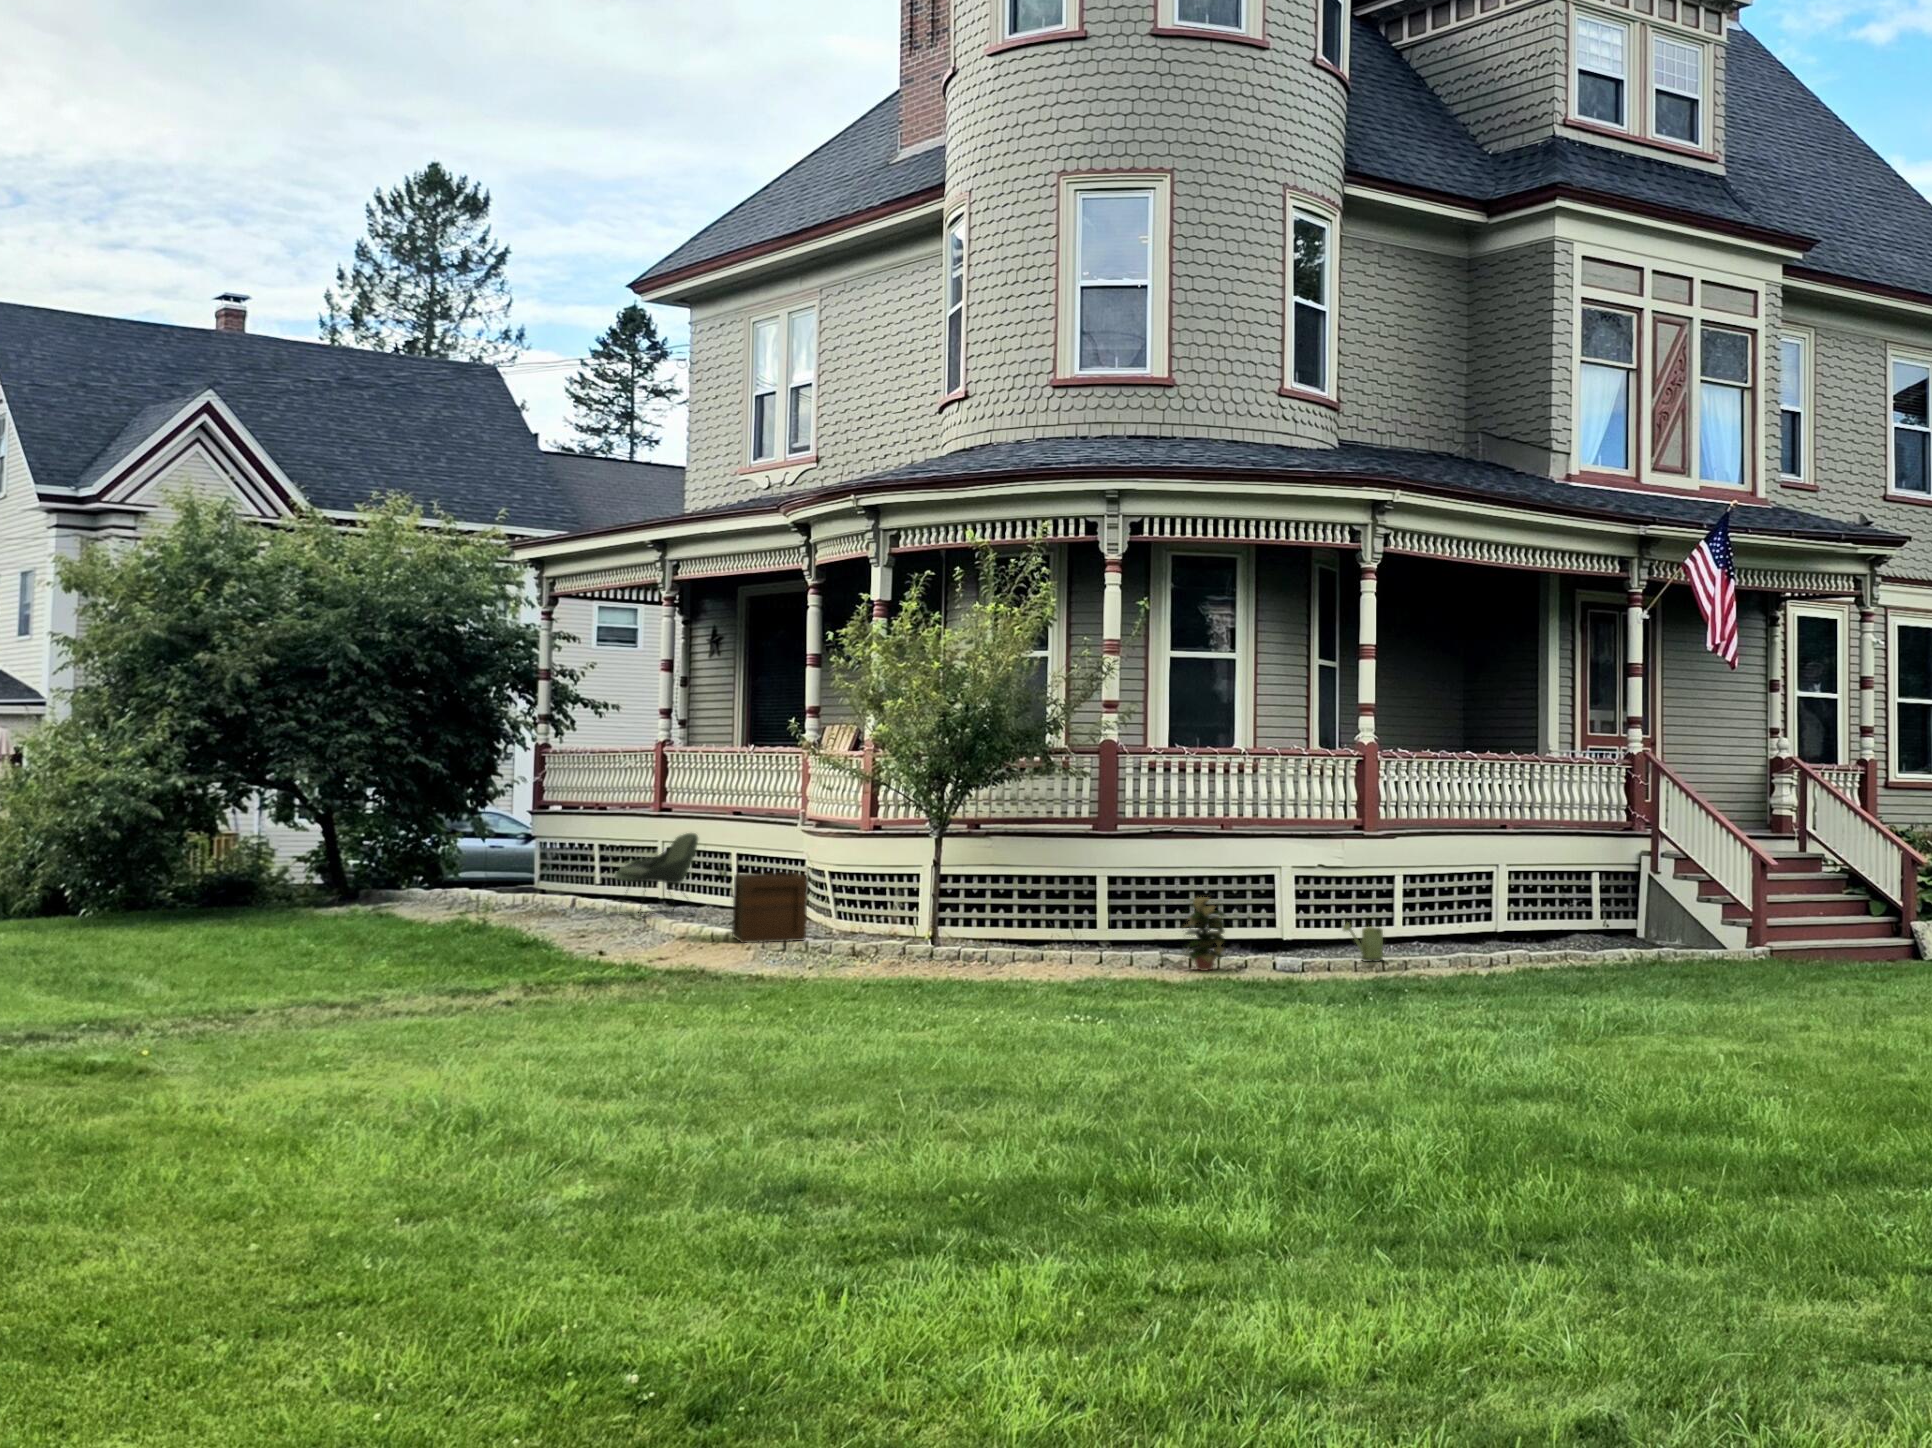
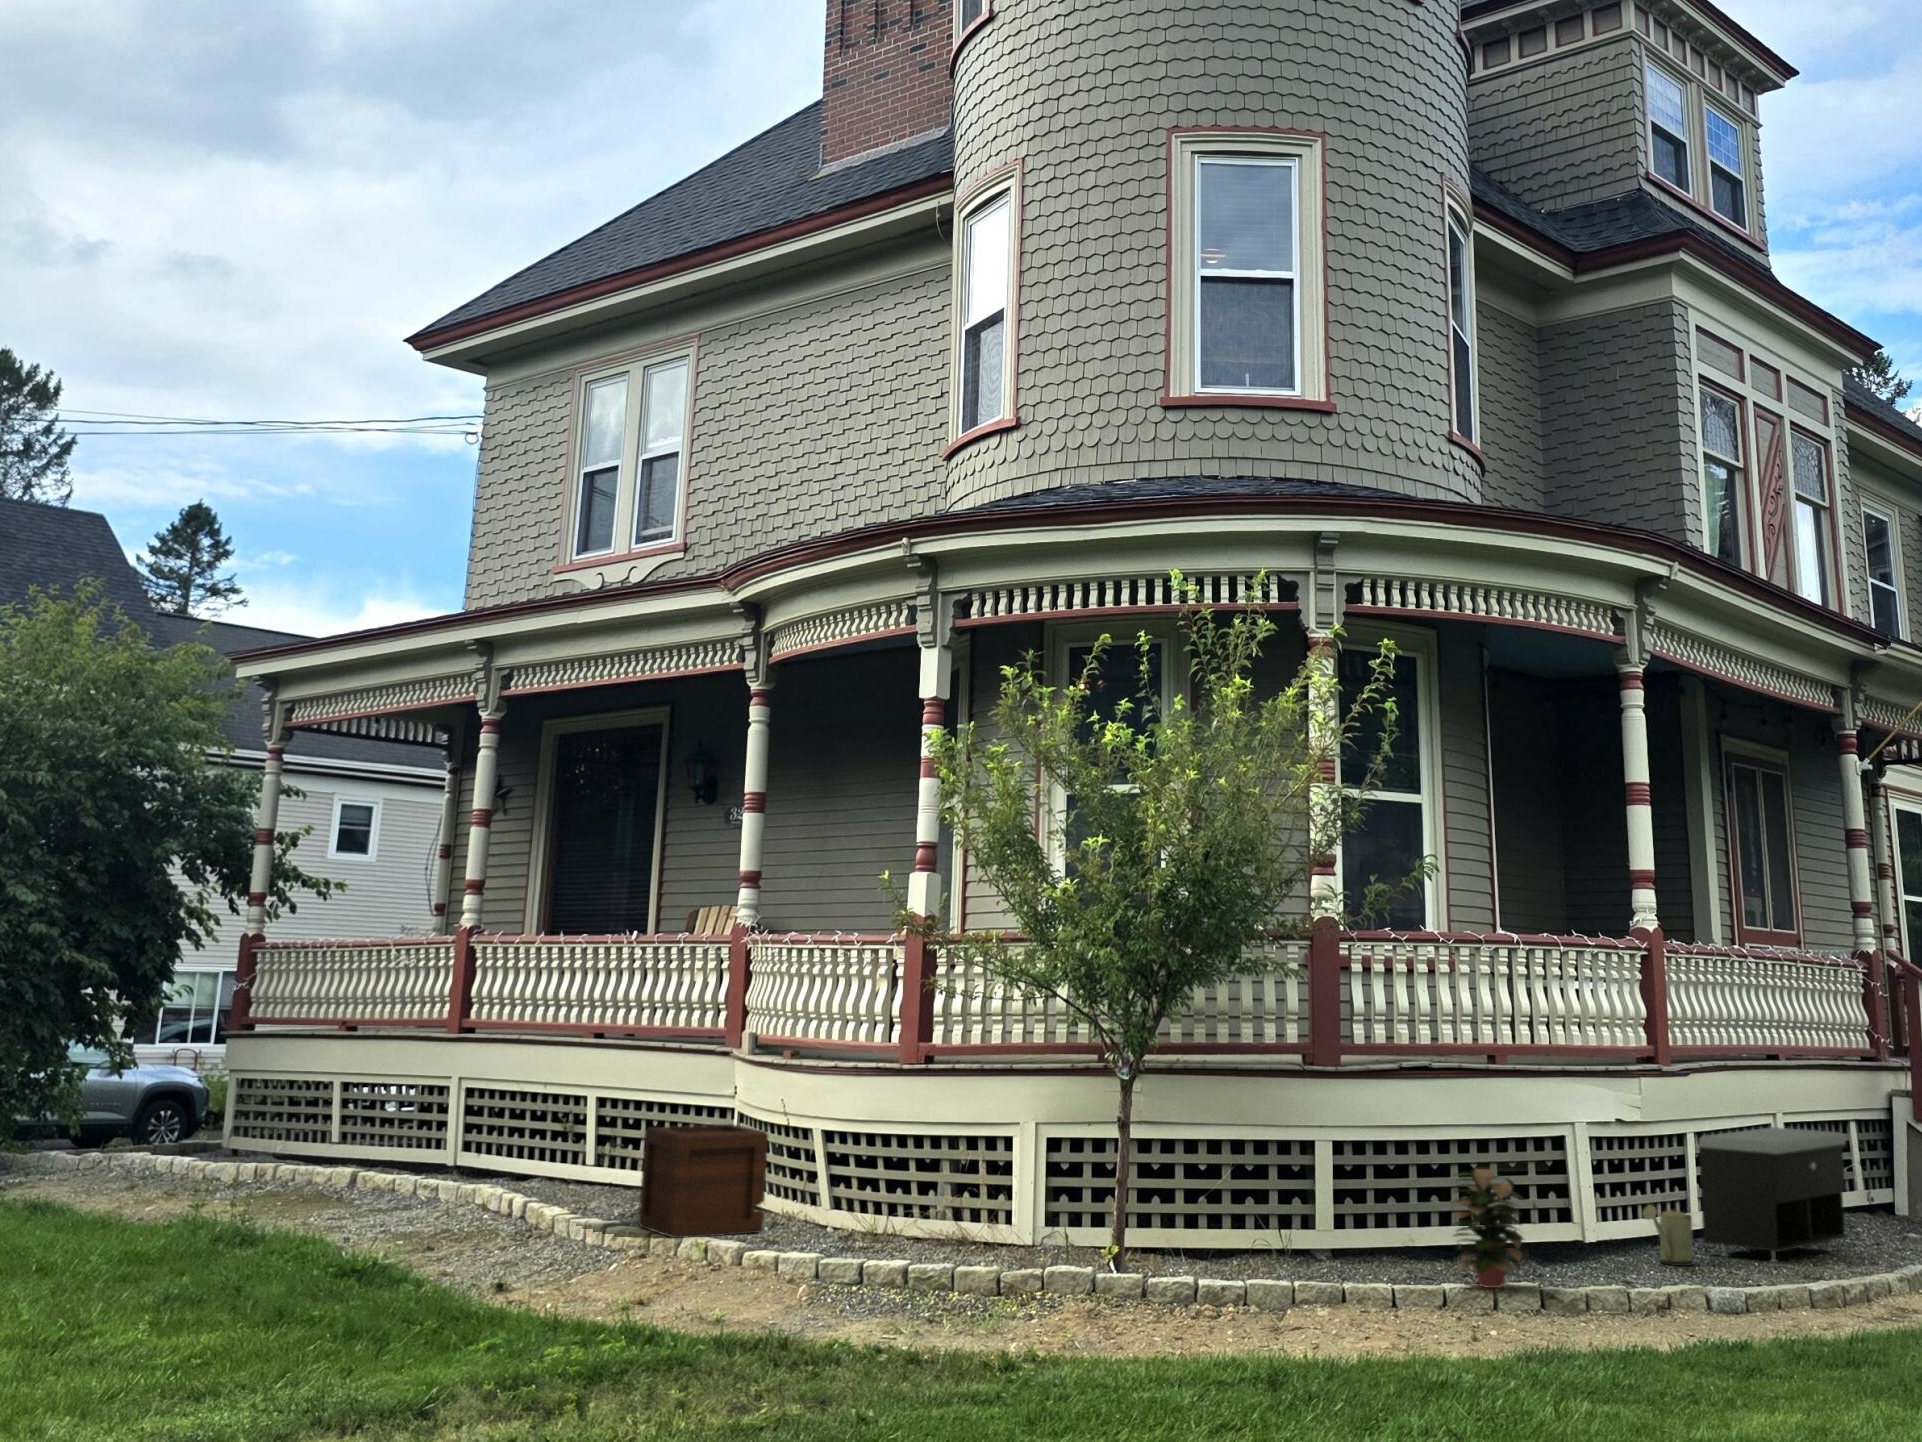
lounge chair: present [615,833,698,917] -> none [394,1062,522,1193]
storage bench: none [1409,873,1523,961] -> present [1699,1127,1848,1262]

